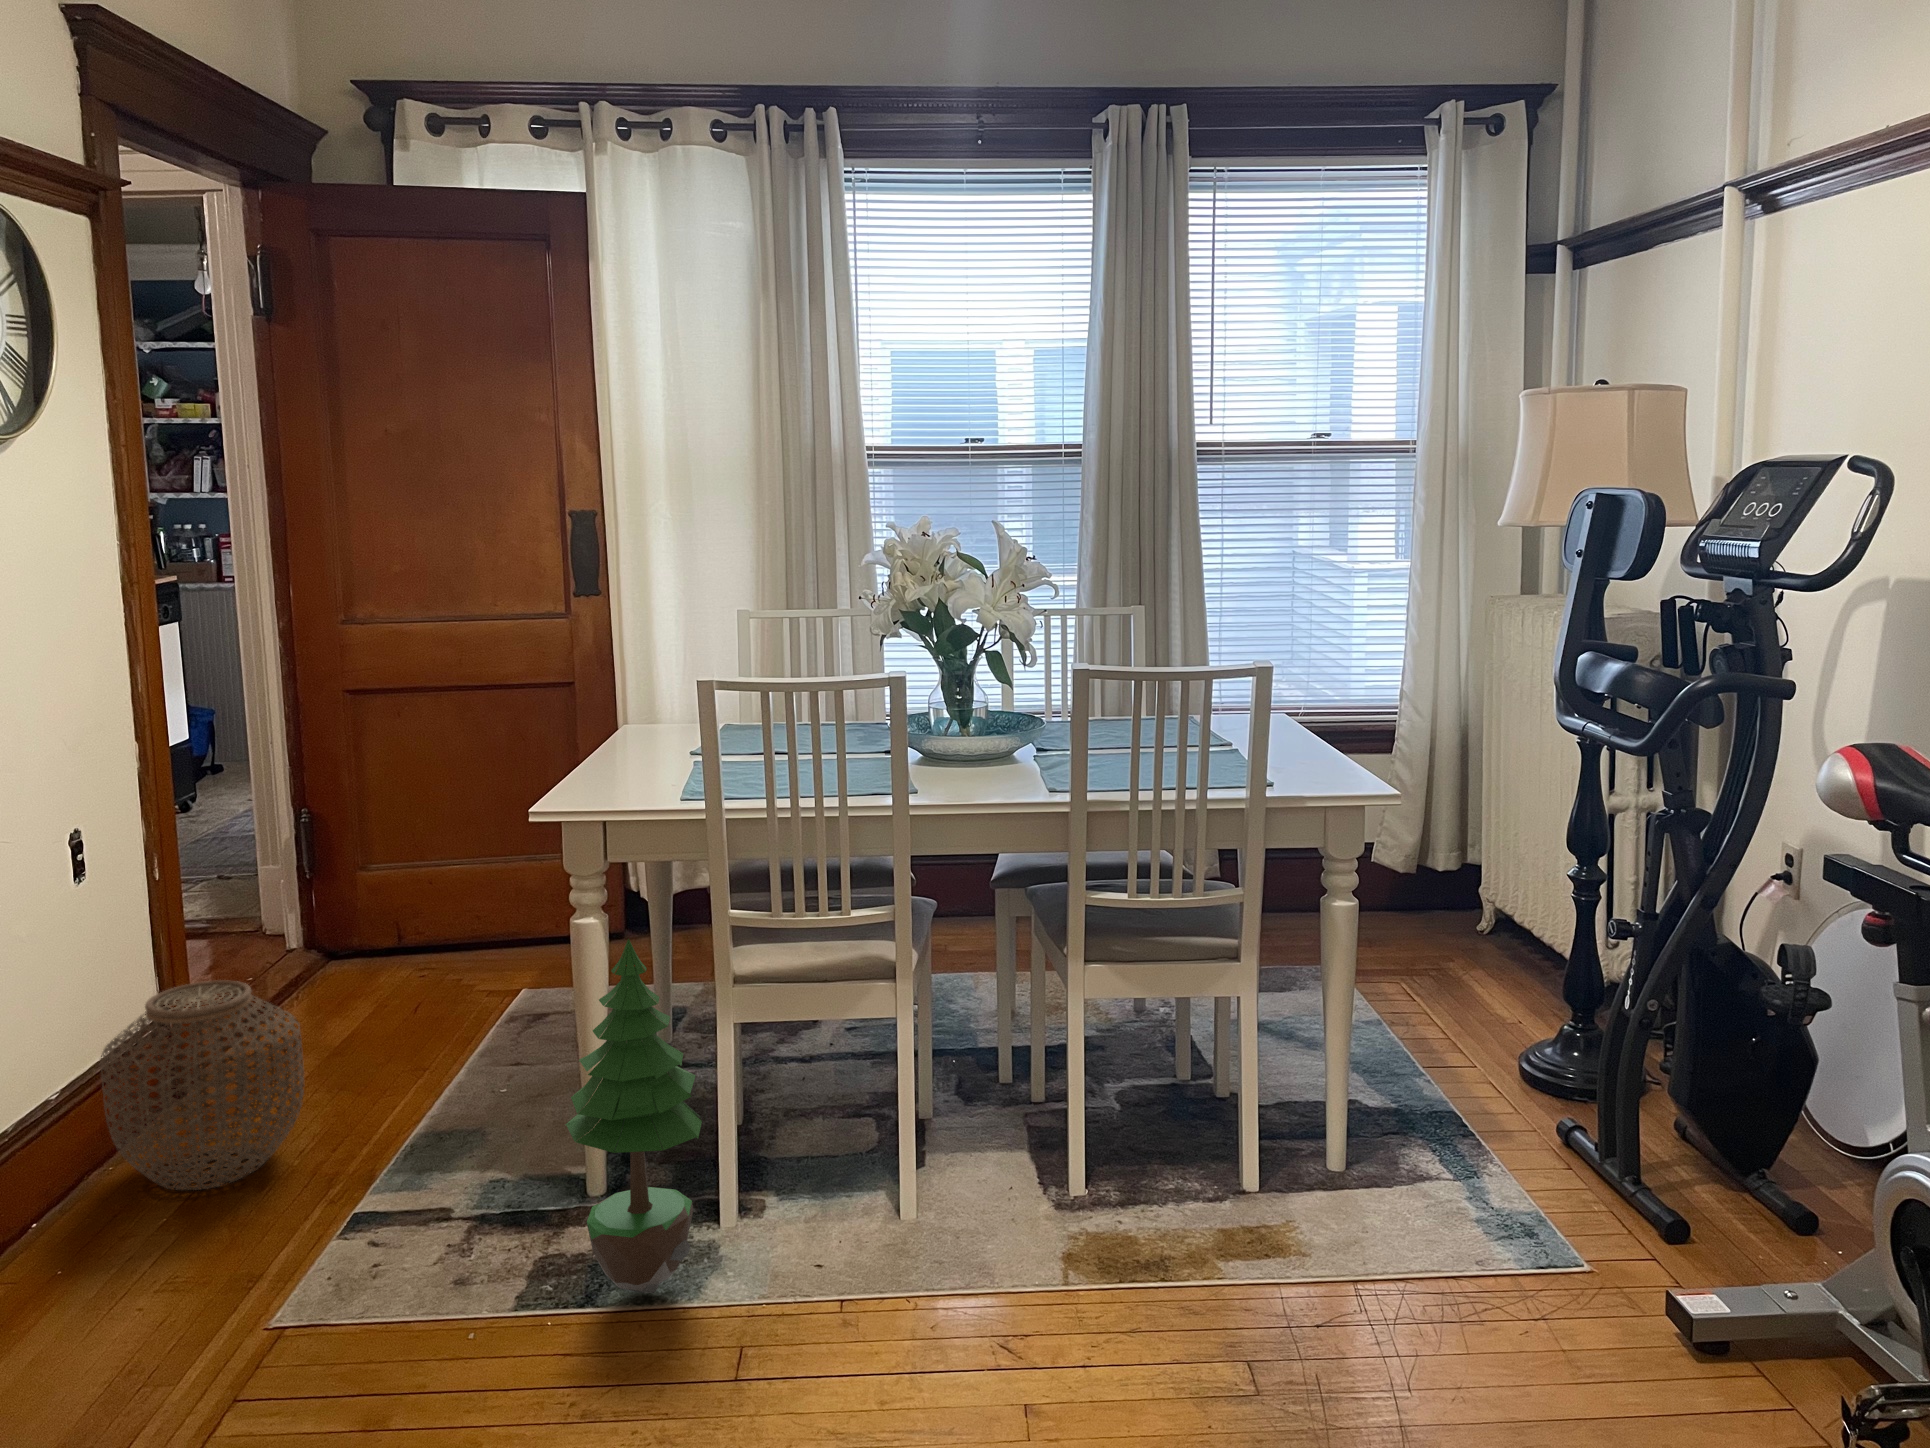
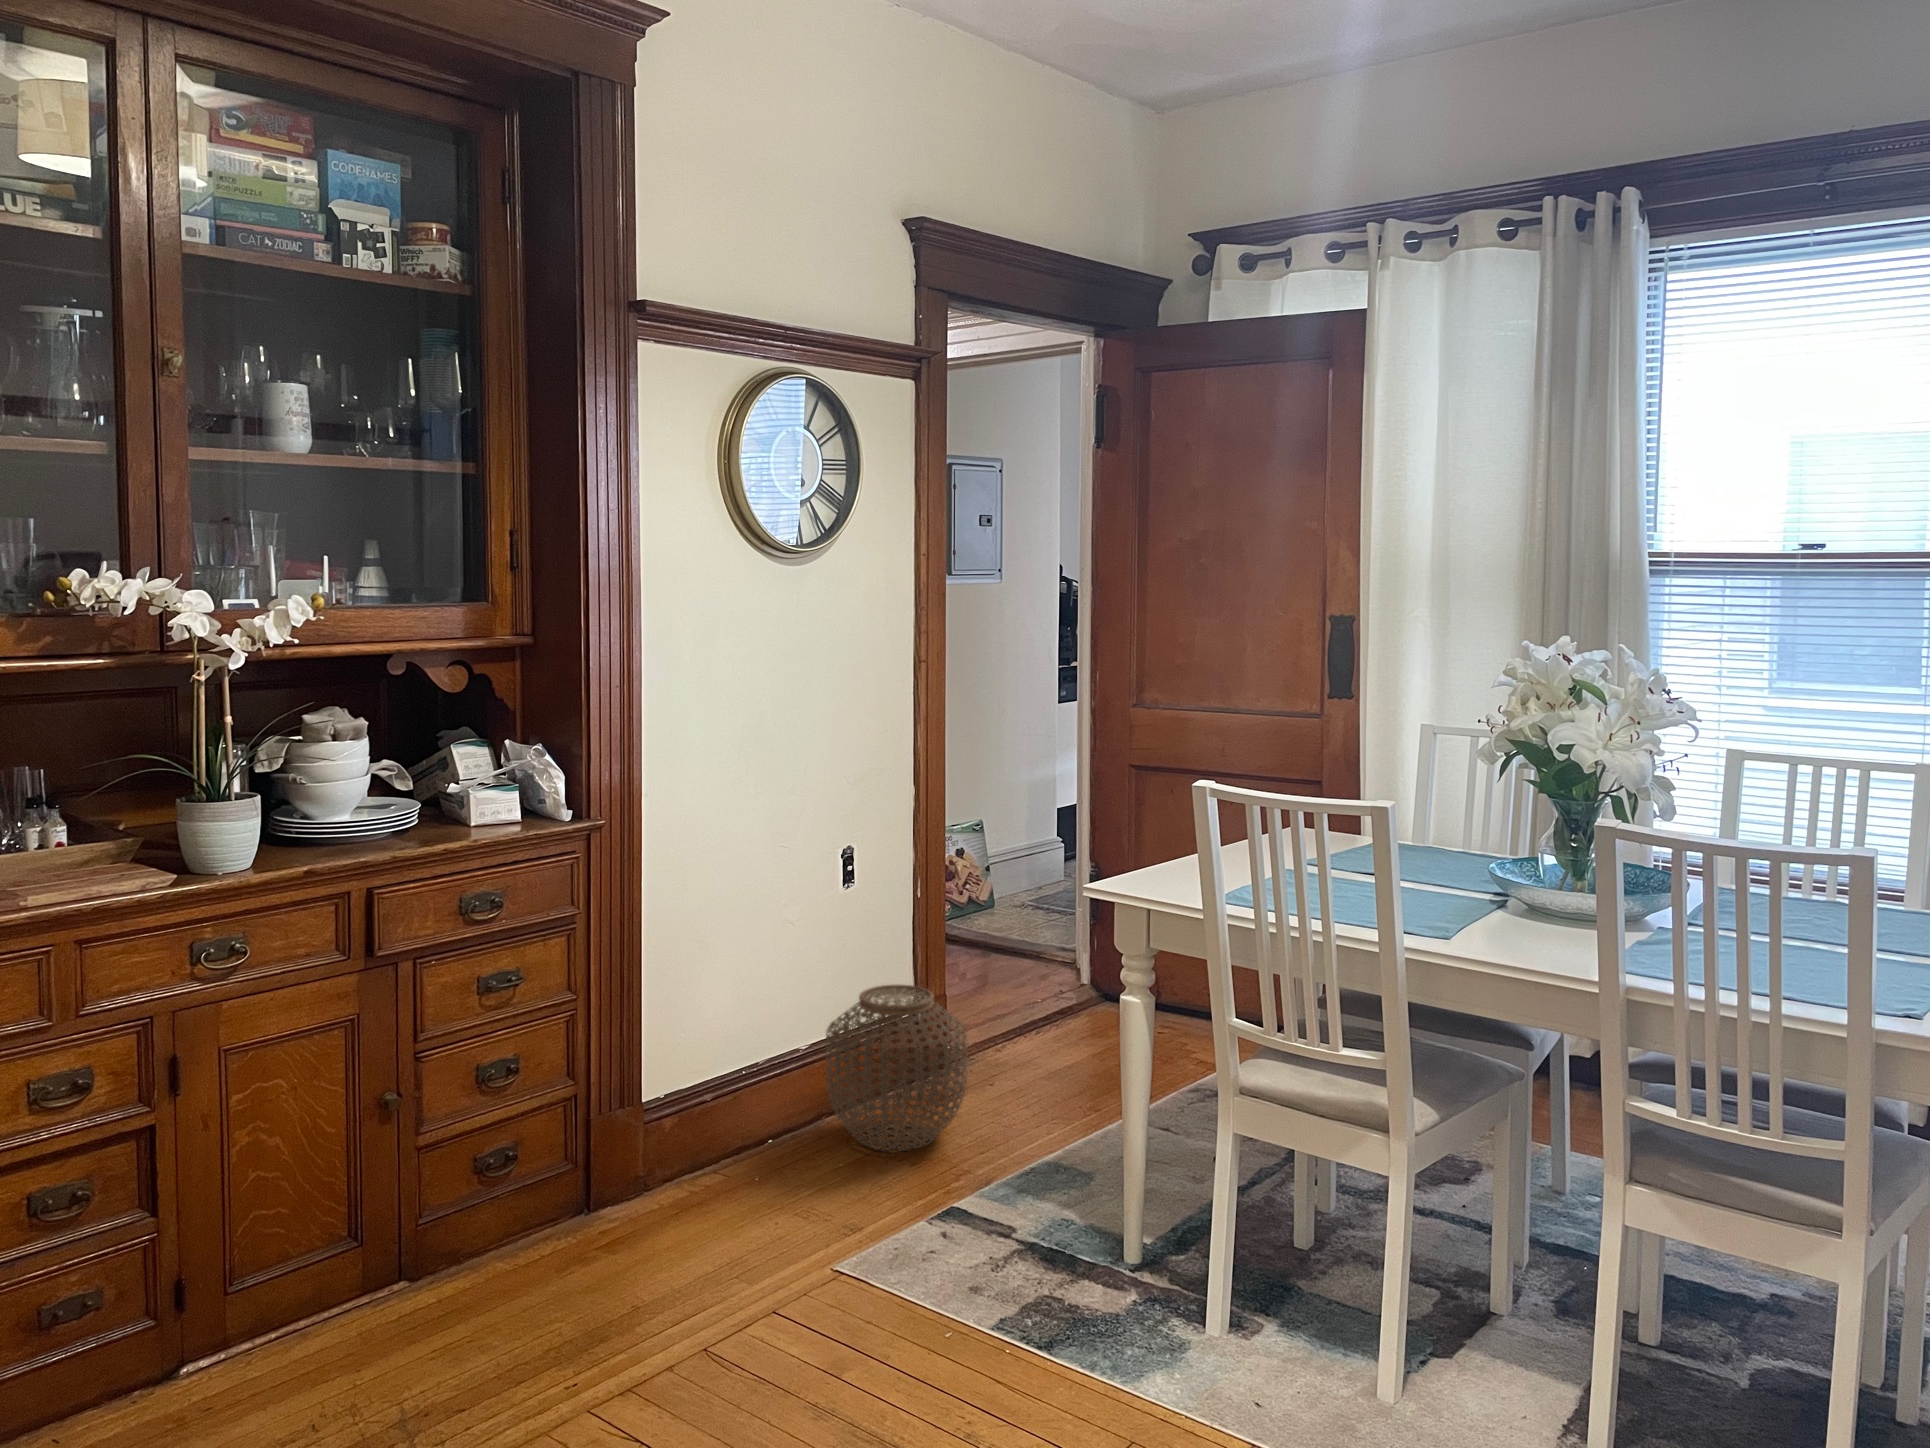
potted tree: present [565,939,702,1293] -> none [1031,1019,1158,1362]

